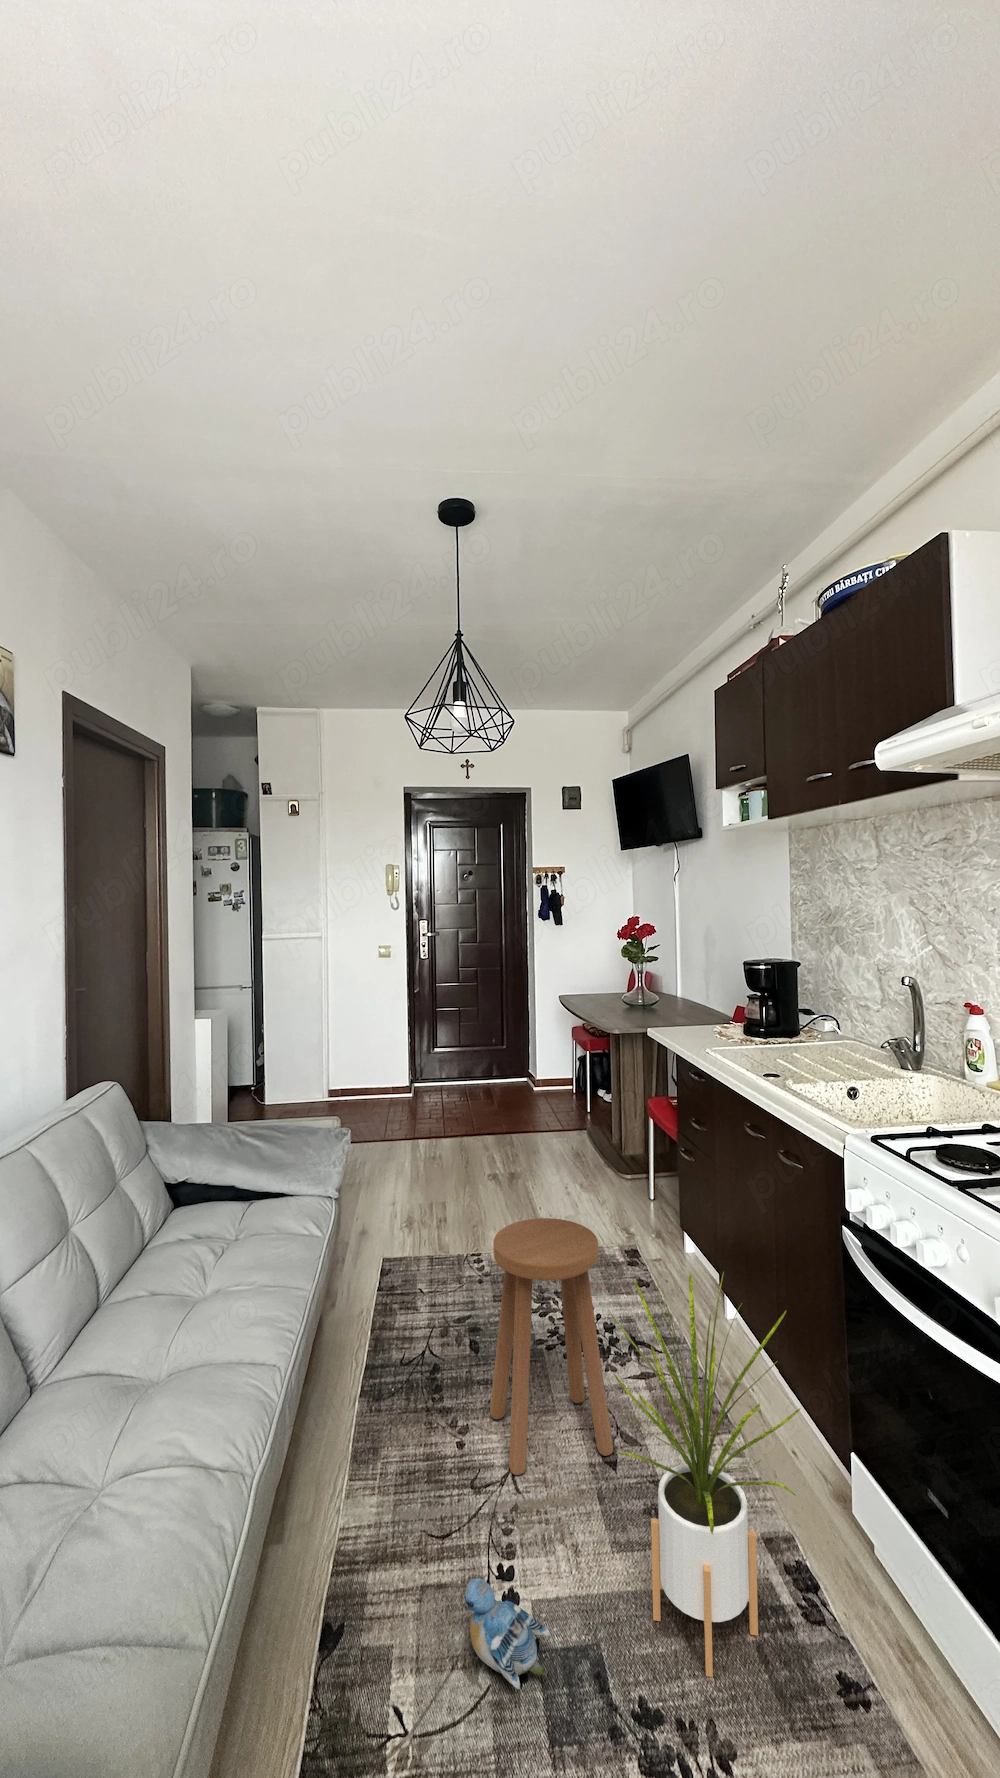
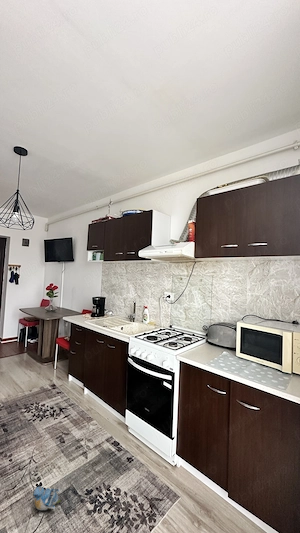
stool: present [490,1218,613,1475] -> none [19,377,63,459]
house plant: present [610,1272,801,1677] -> none [76,374,123,477]

